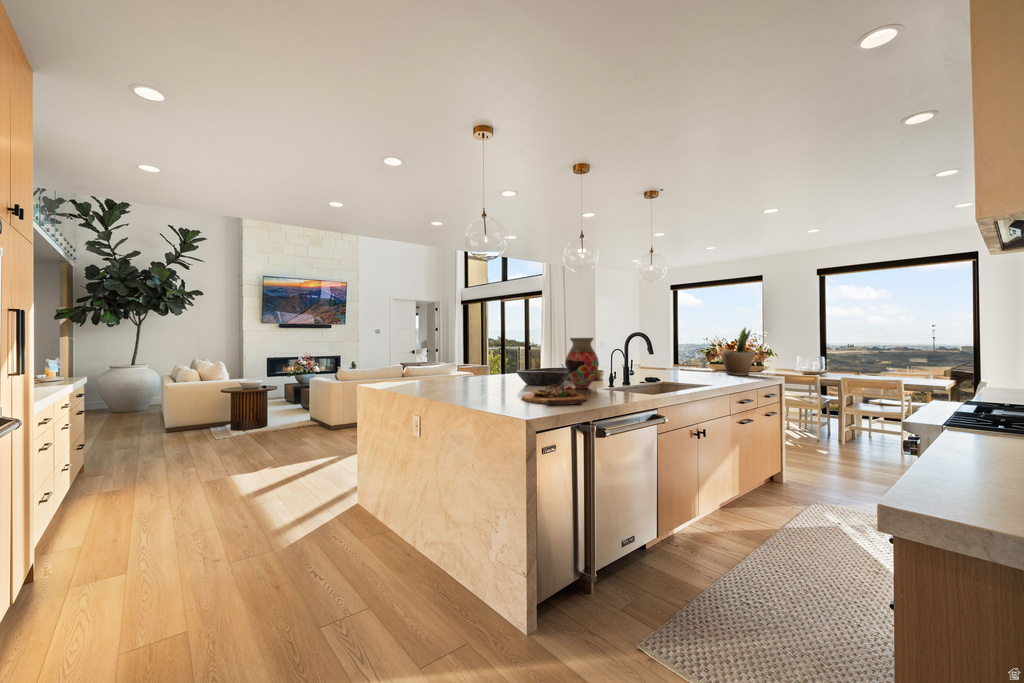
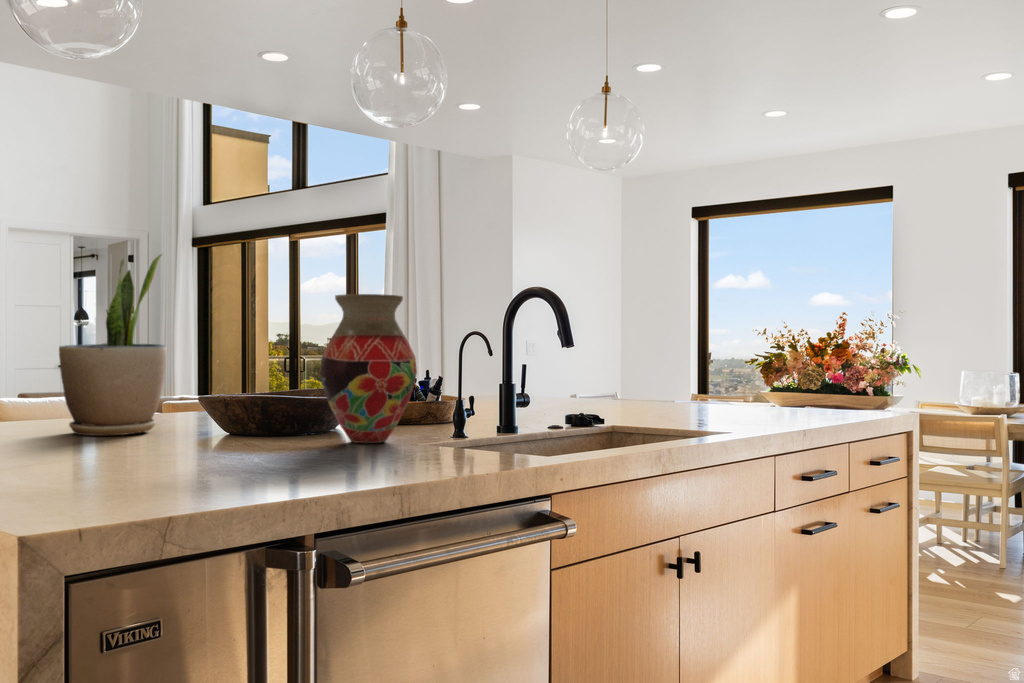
potted plant: present [723,328,753,376] -> present [59,254,167,435]
cutting board: present [522,384,587,405] -> none [125,424,336,488]

